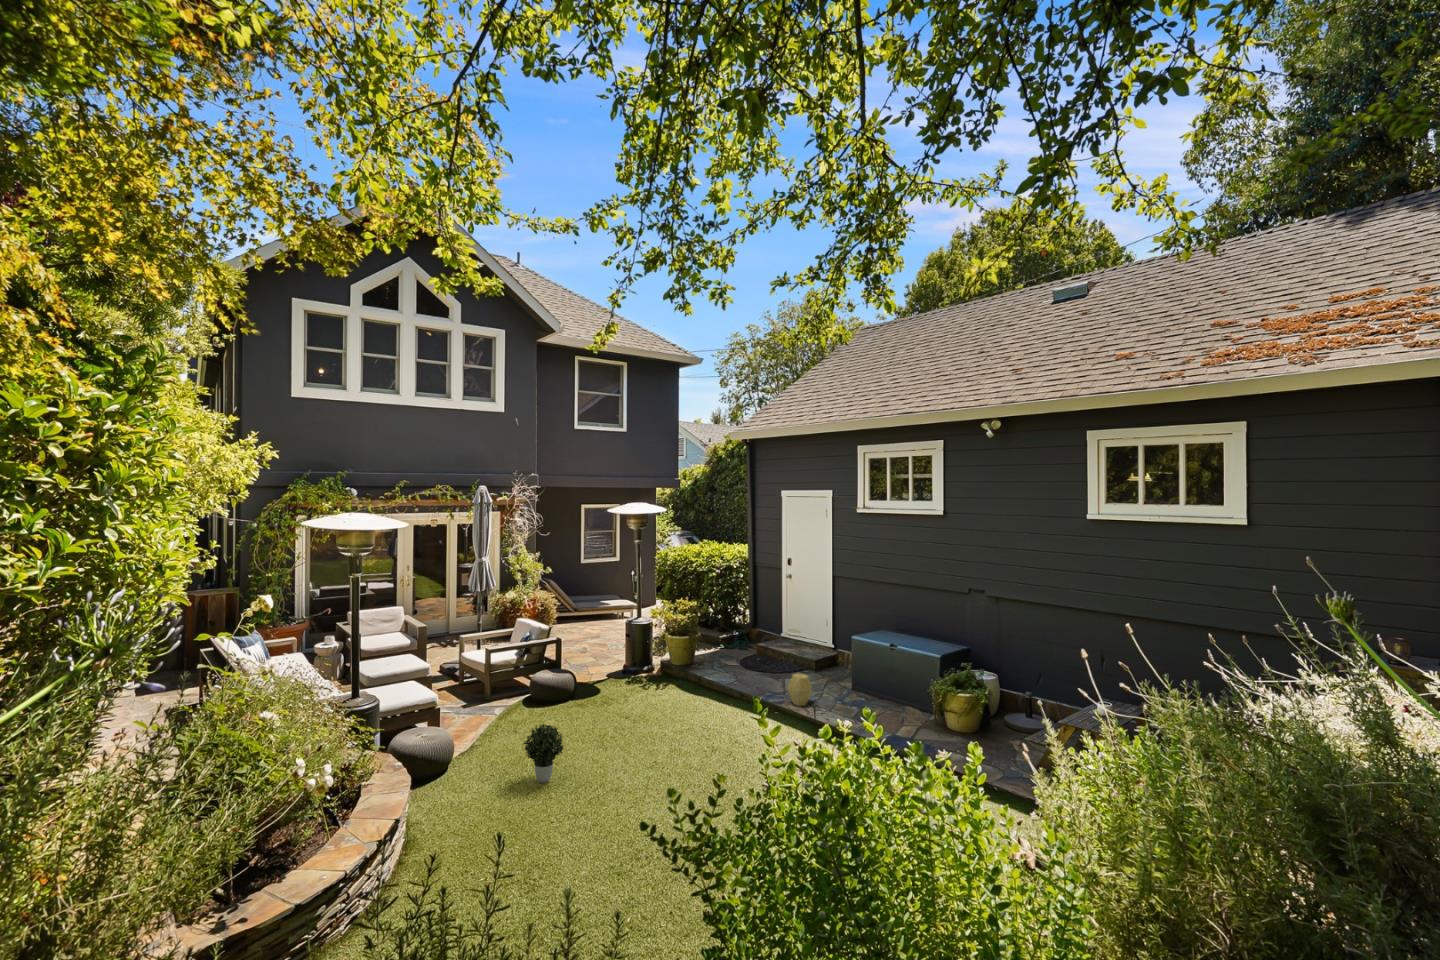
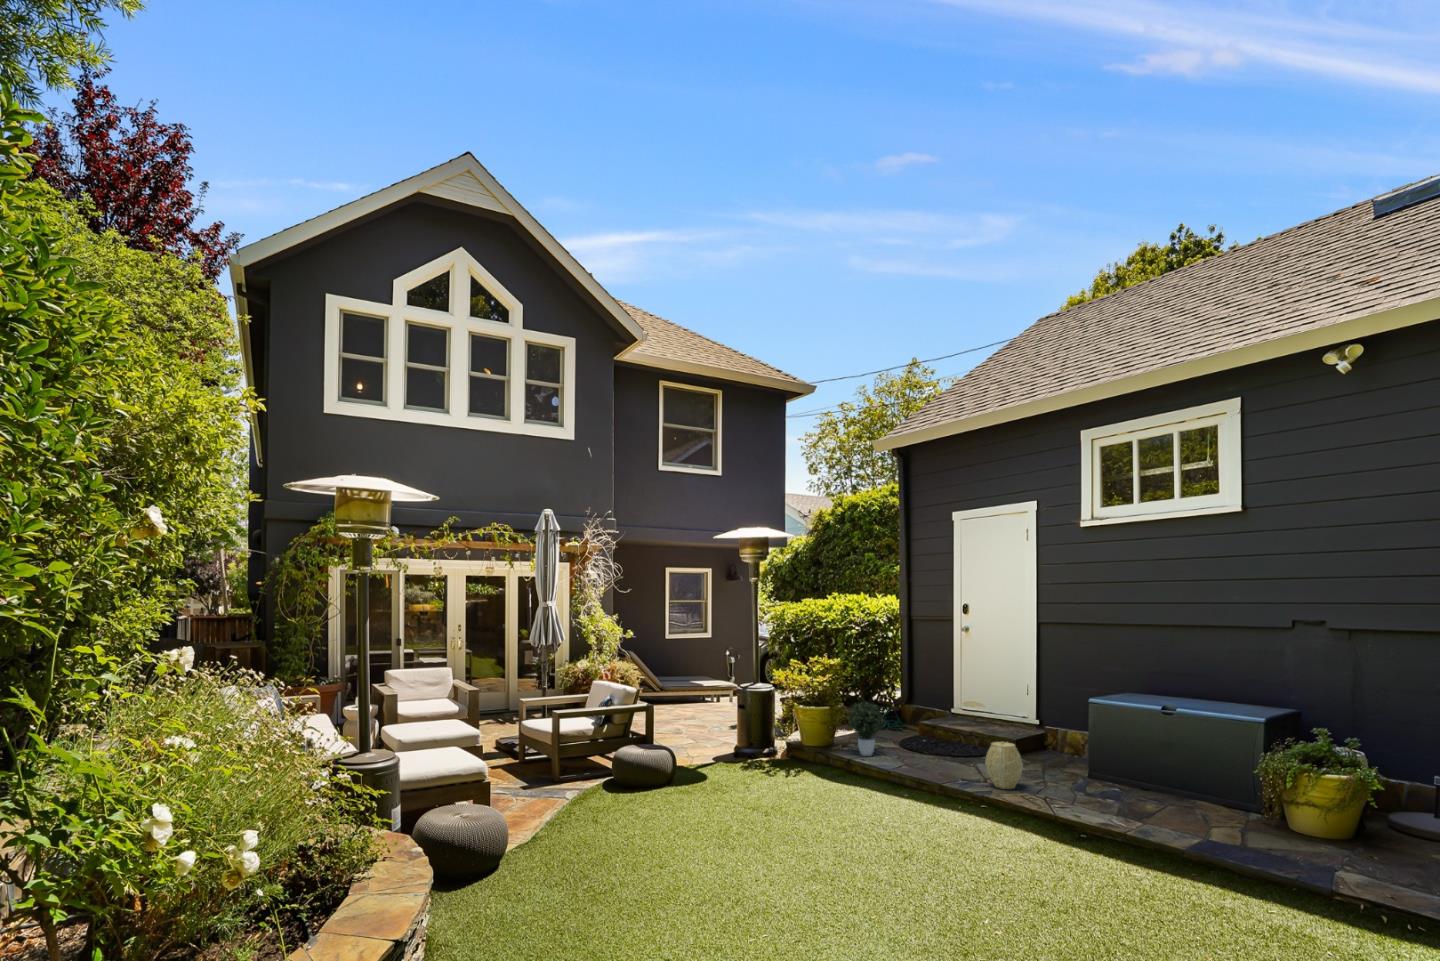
potted plant: present [523,724,564,783] -> present [847,702,884,756]

